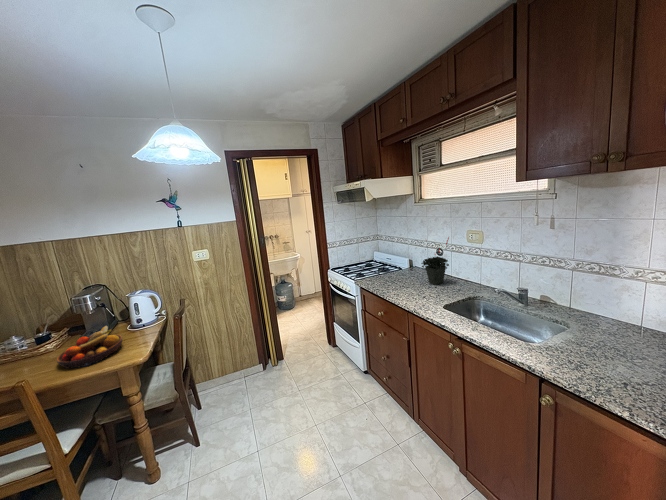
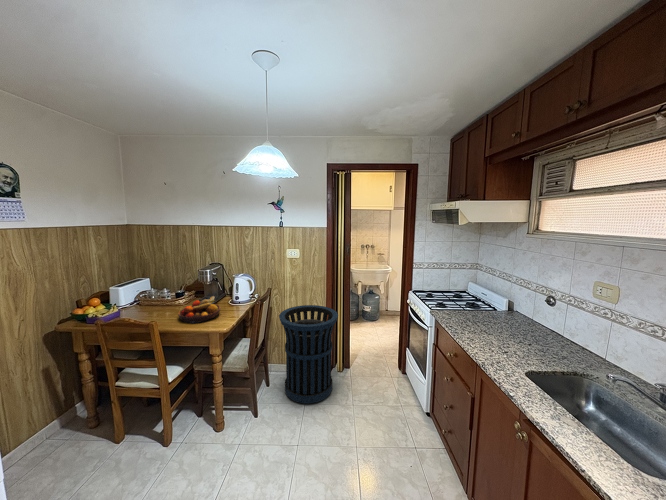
potted plant: present [421,238,449,285] -> none [515,280,561,342]
trash can: none [200,305,274,411] -> present [279,305,338,403]

